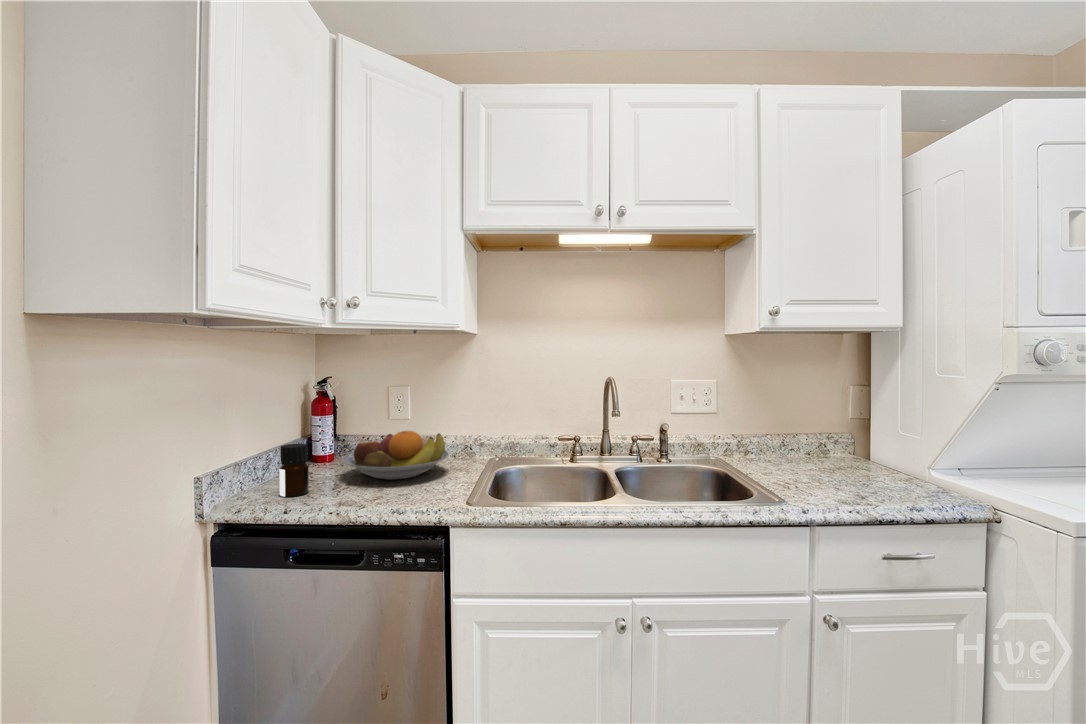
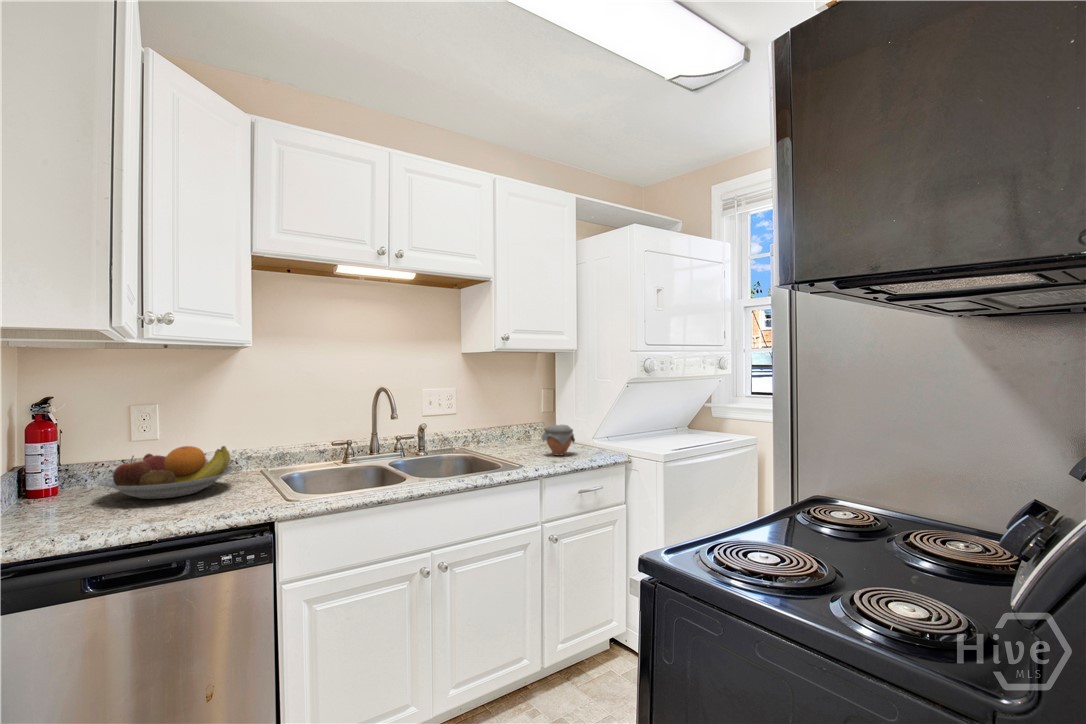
jar: none [828,443,890,492] -> present [541,425,575,455]
bottle: present [280,444,309,497] -> none [37,468,78,529]

